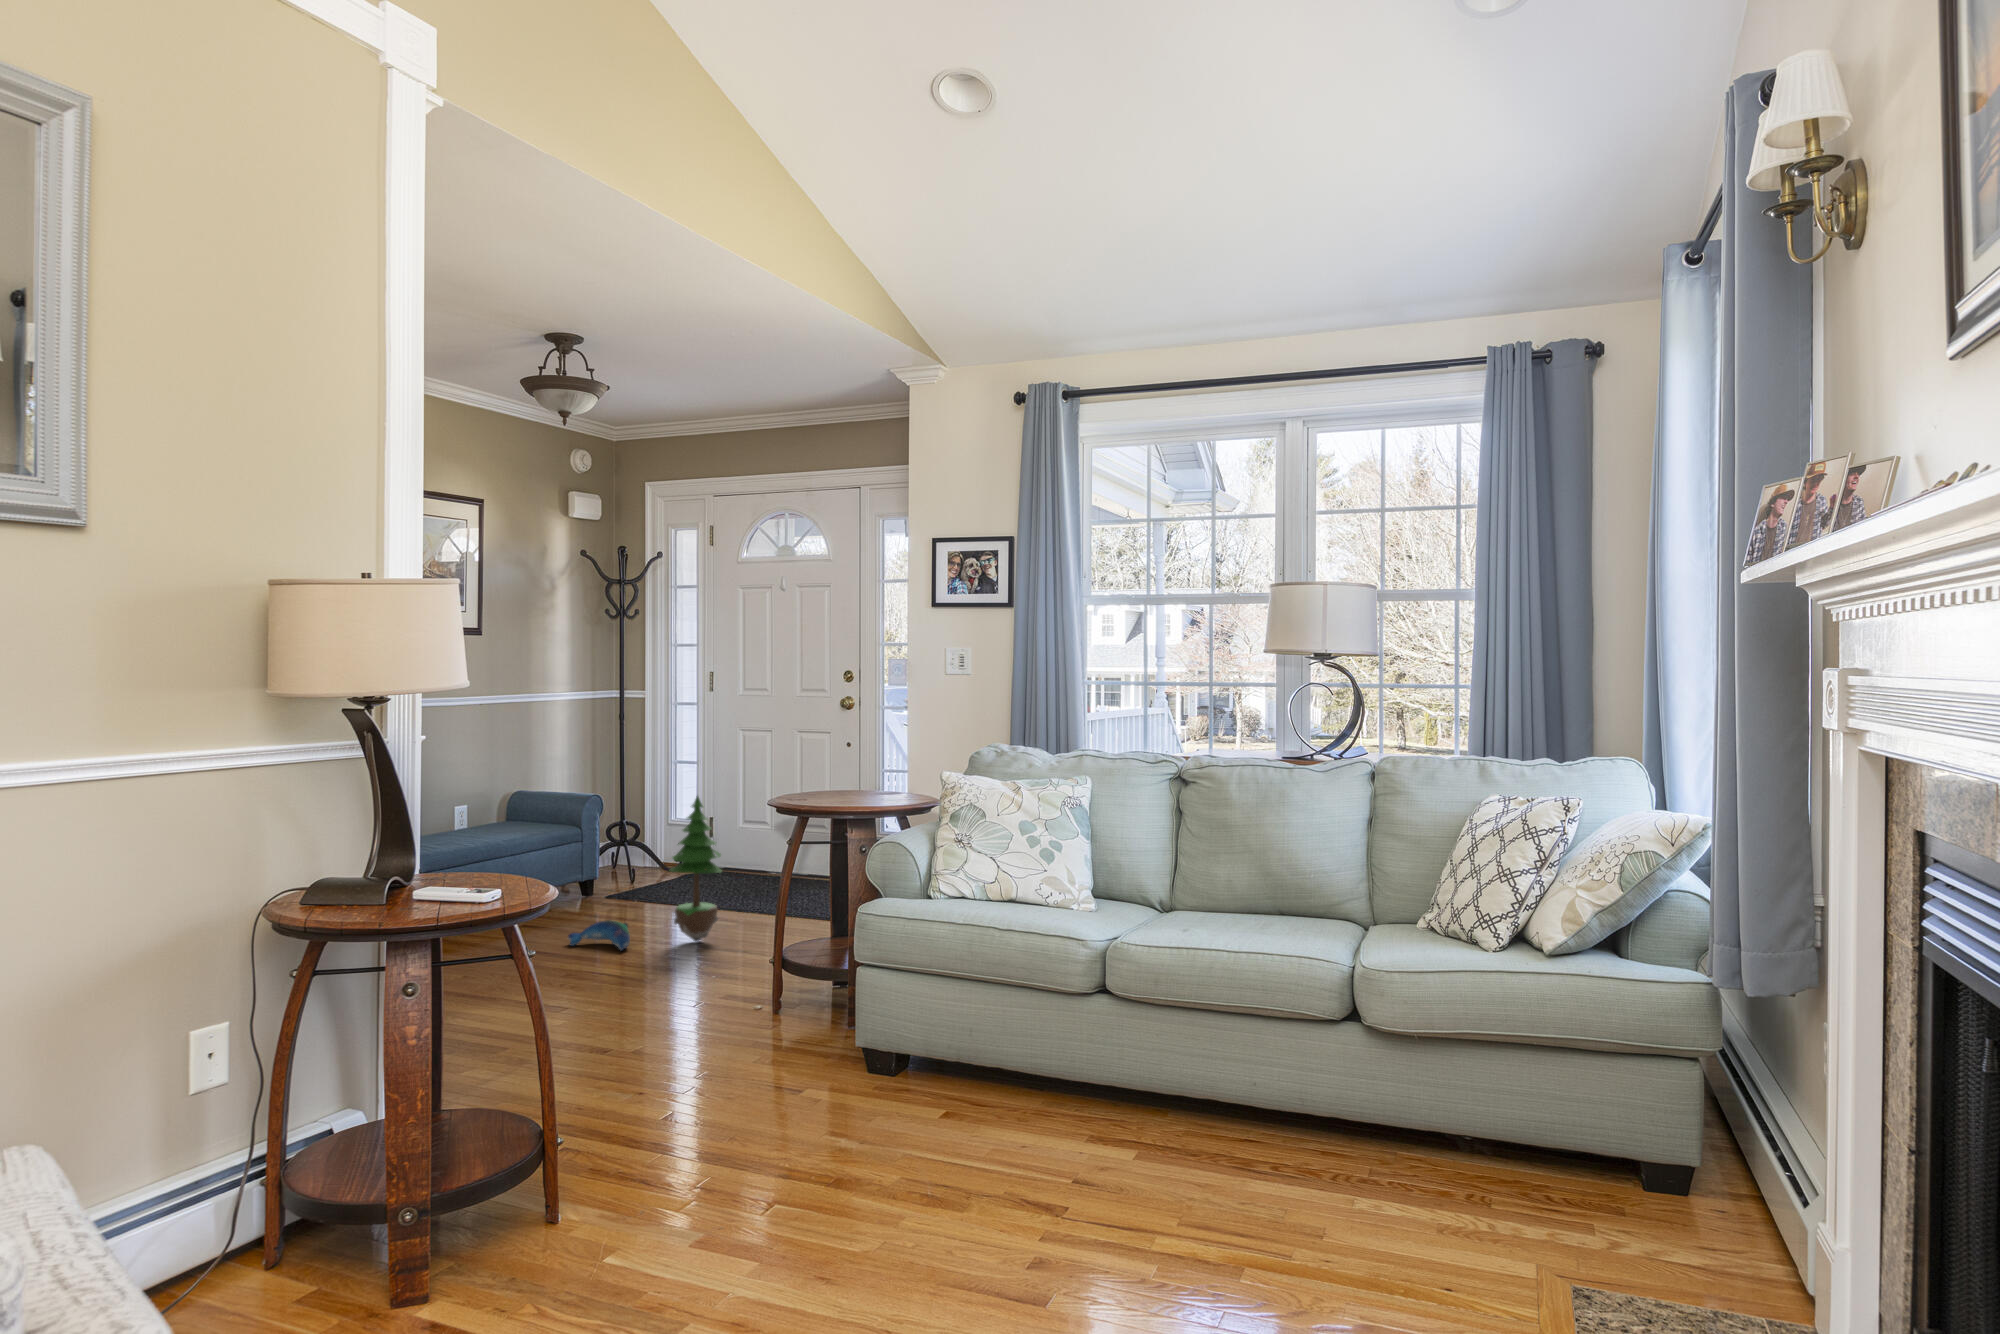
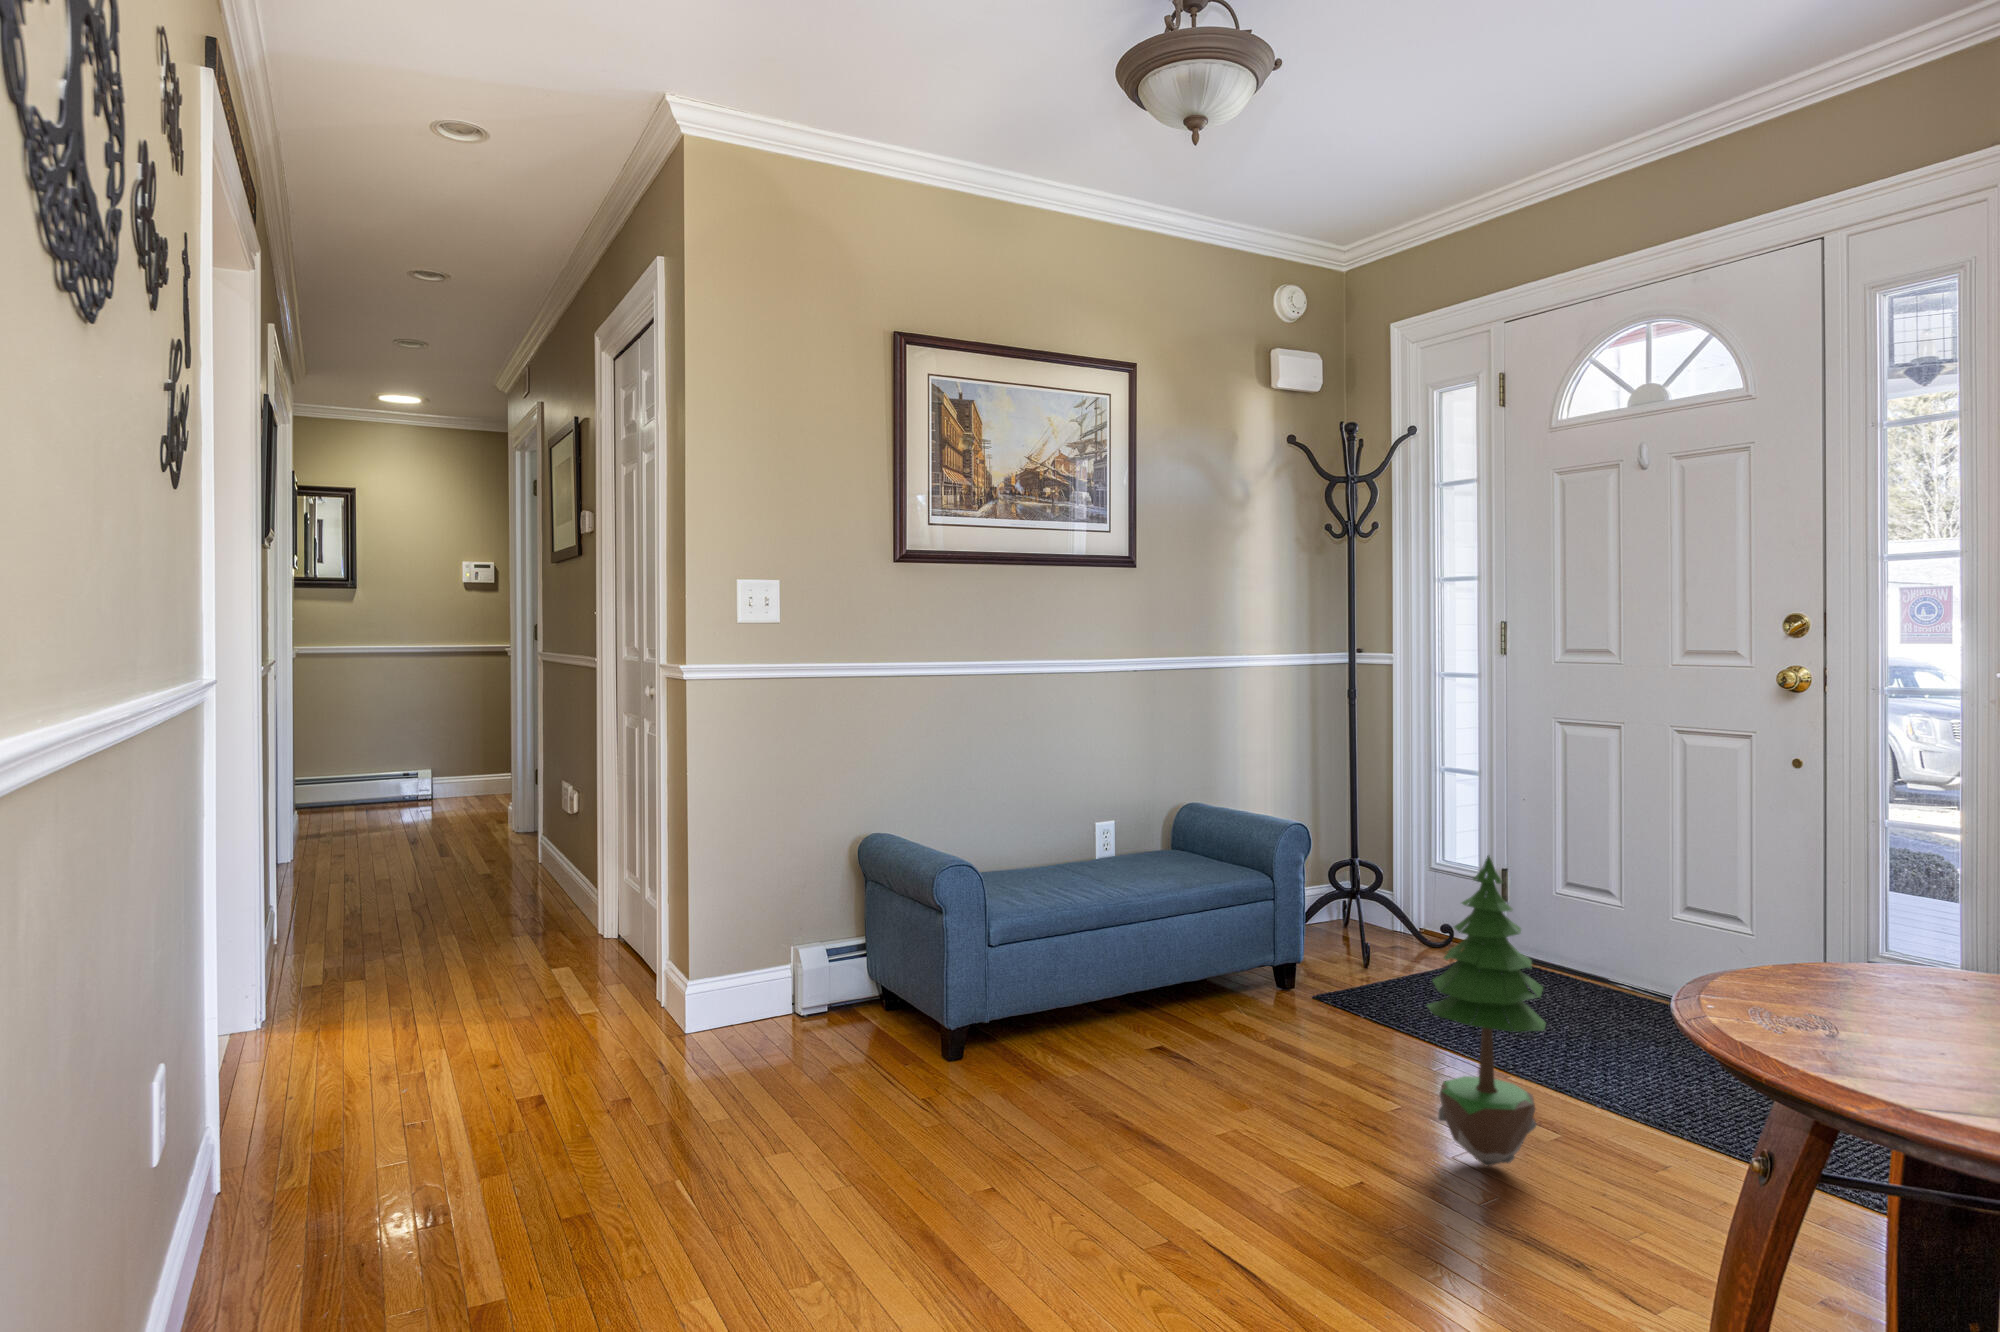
plush toy: present [568,920,630,950] -> none [1232,1081,1346,1162]

